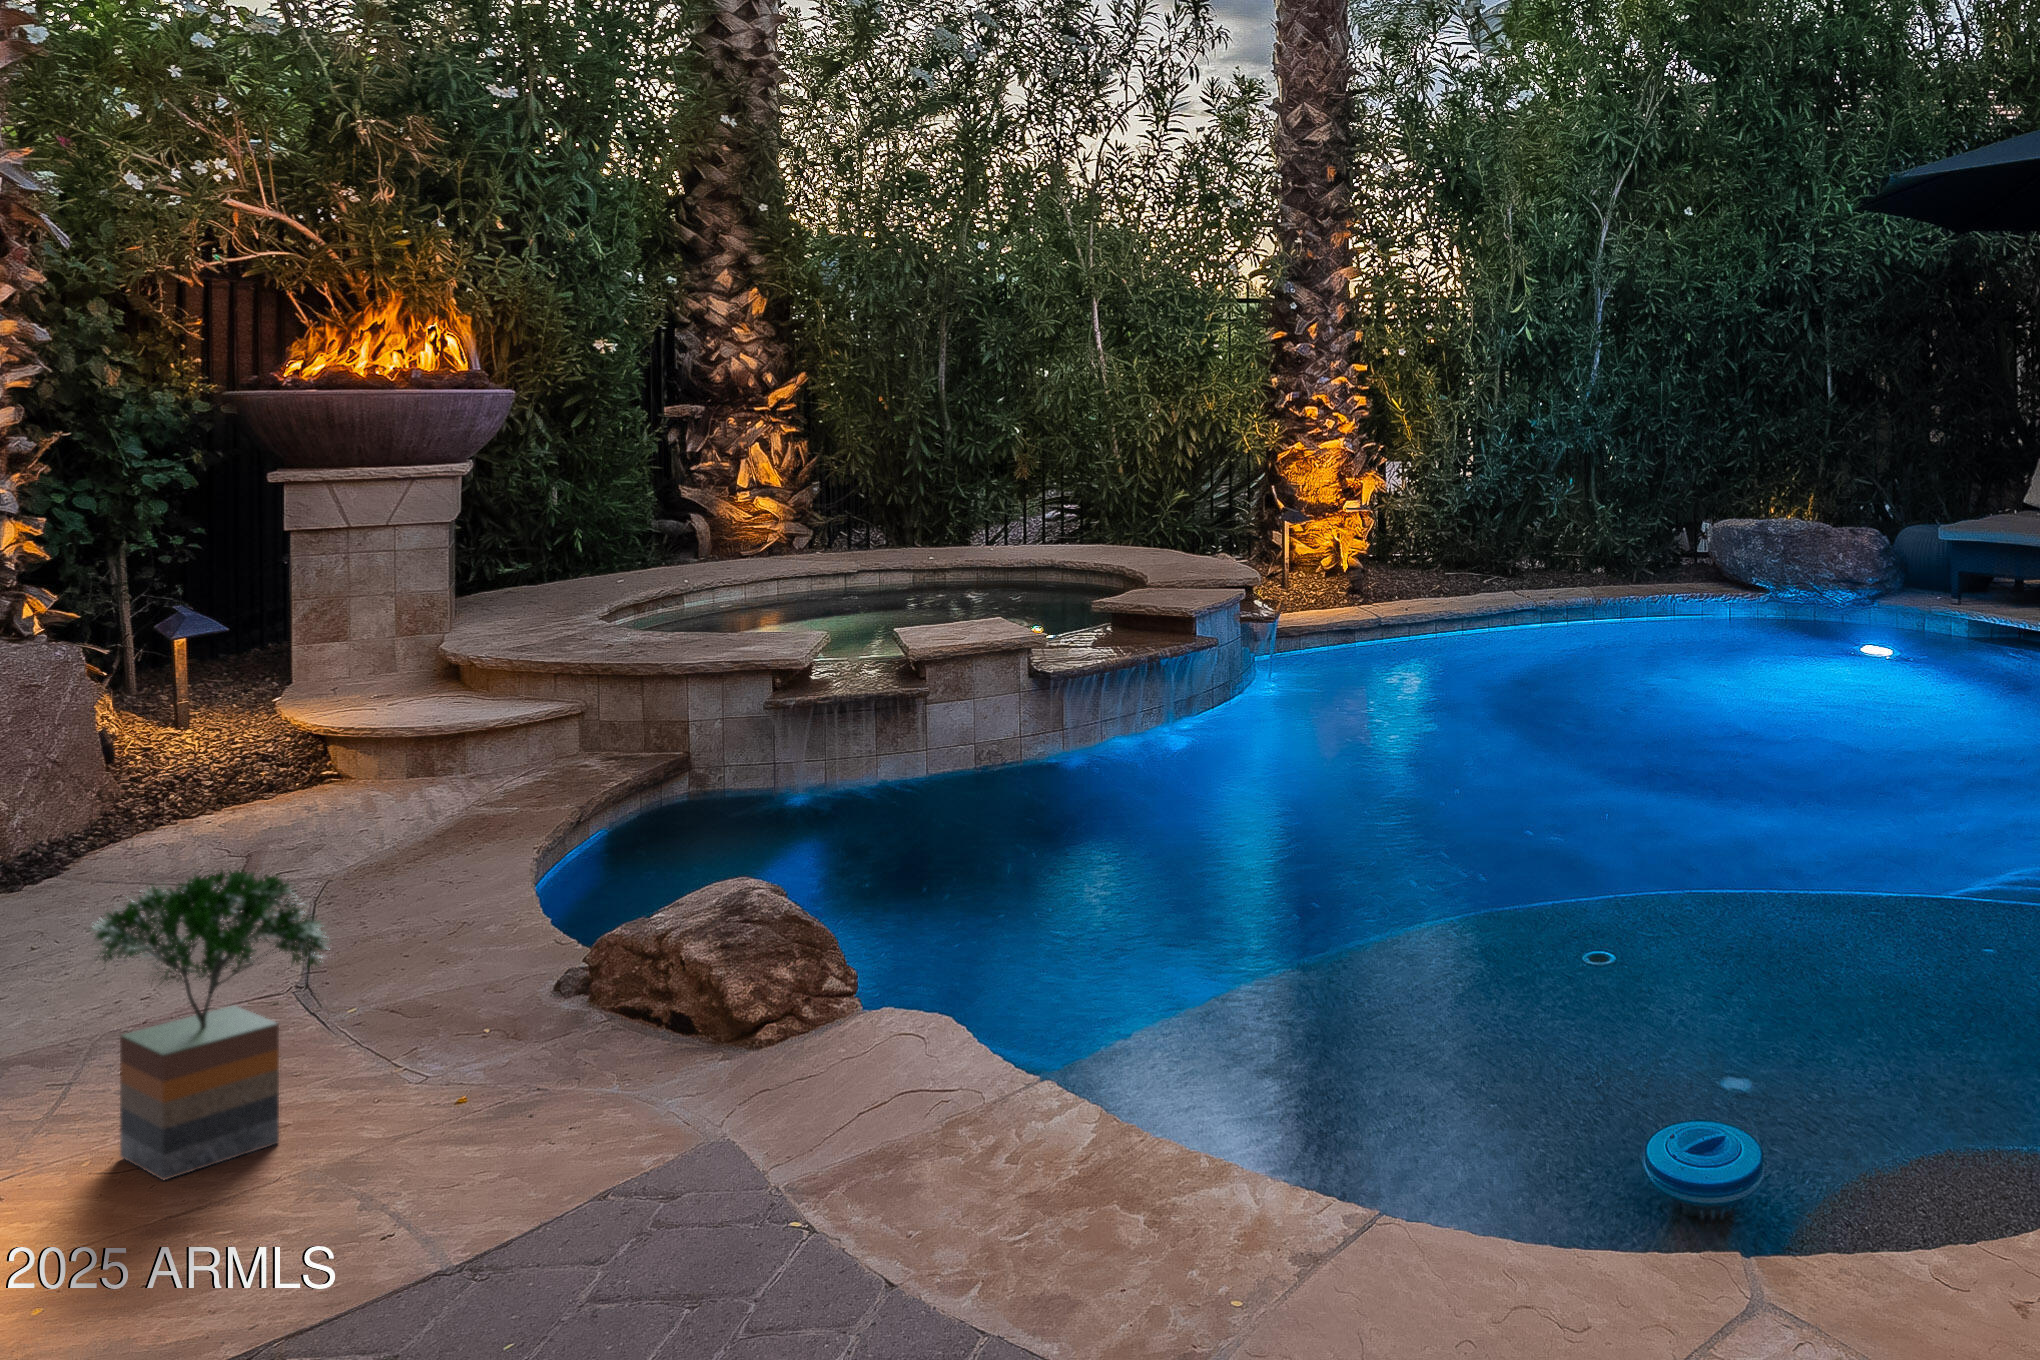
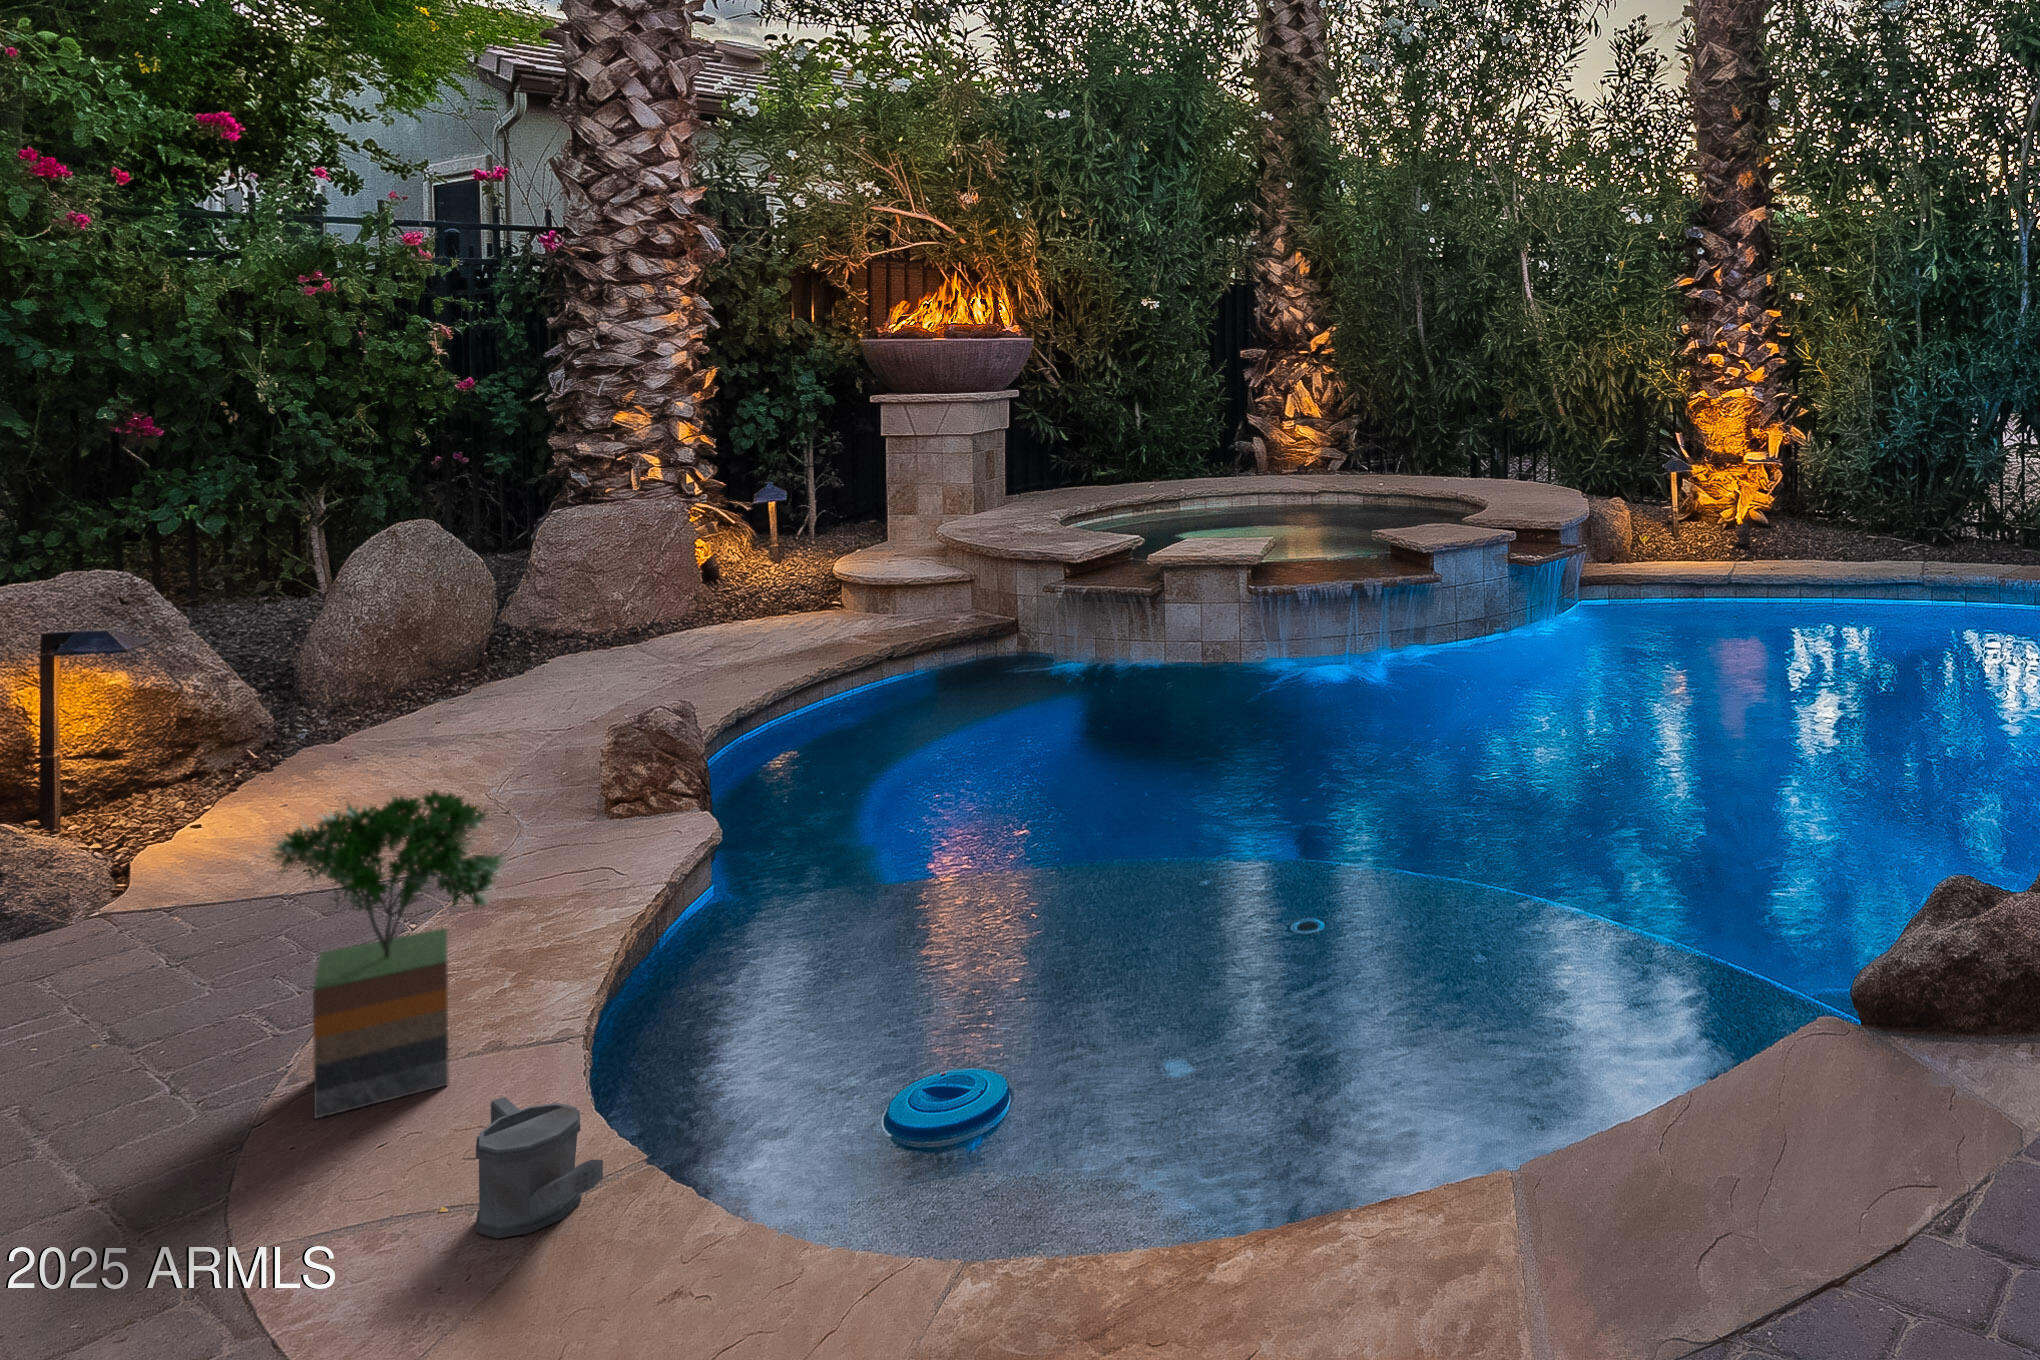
watering can: none [420,1101,594,1207] -> present [476,1097,603,1238]

